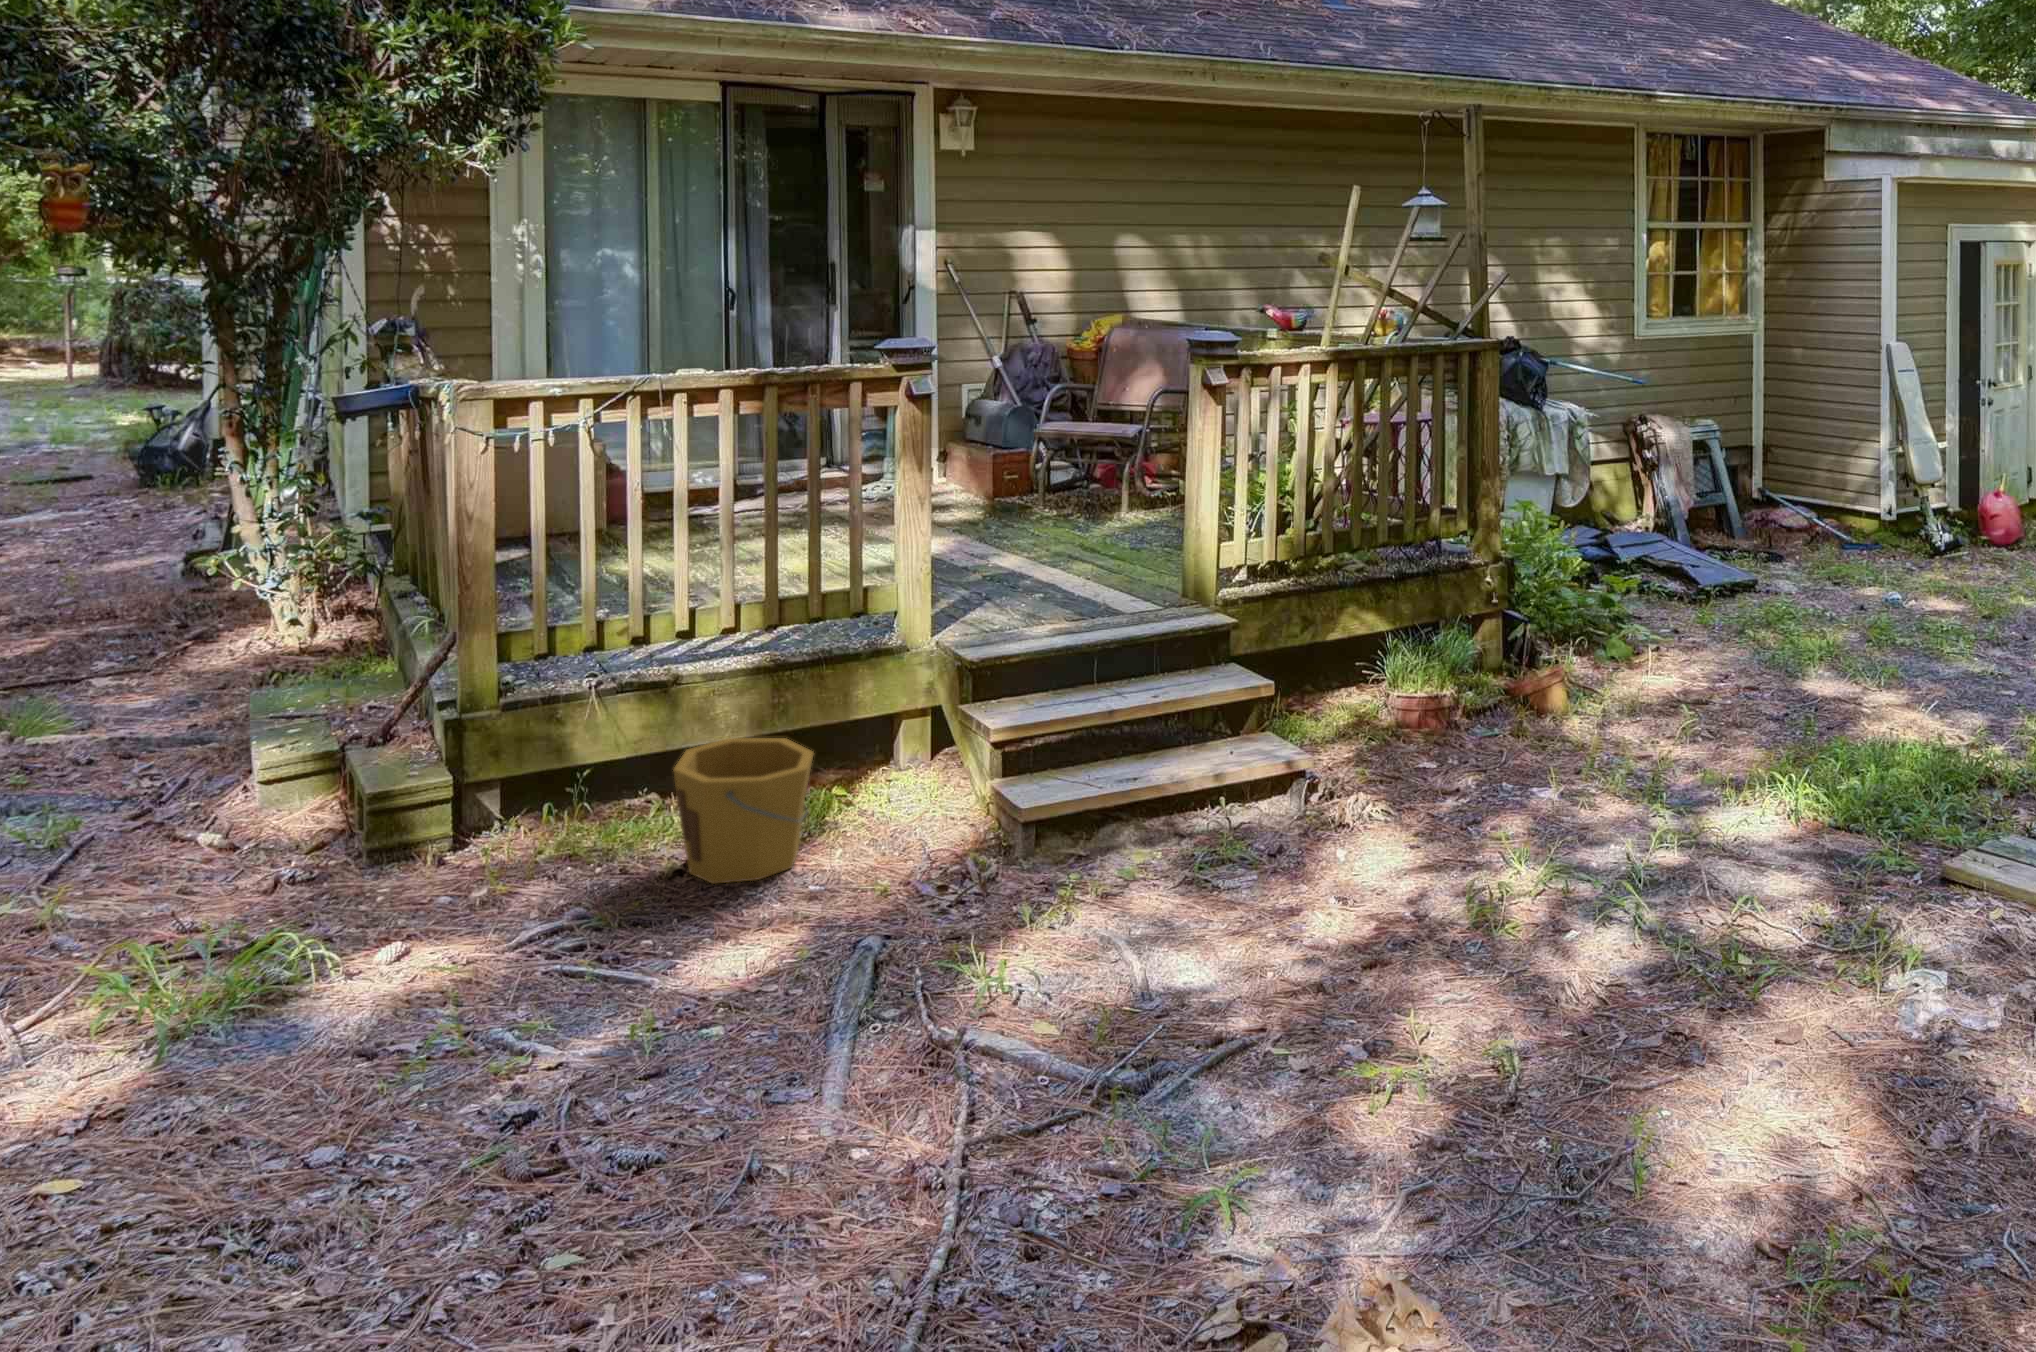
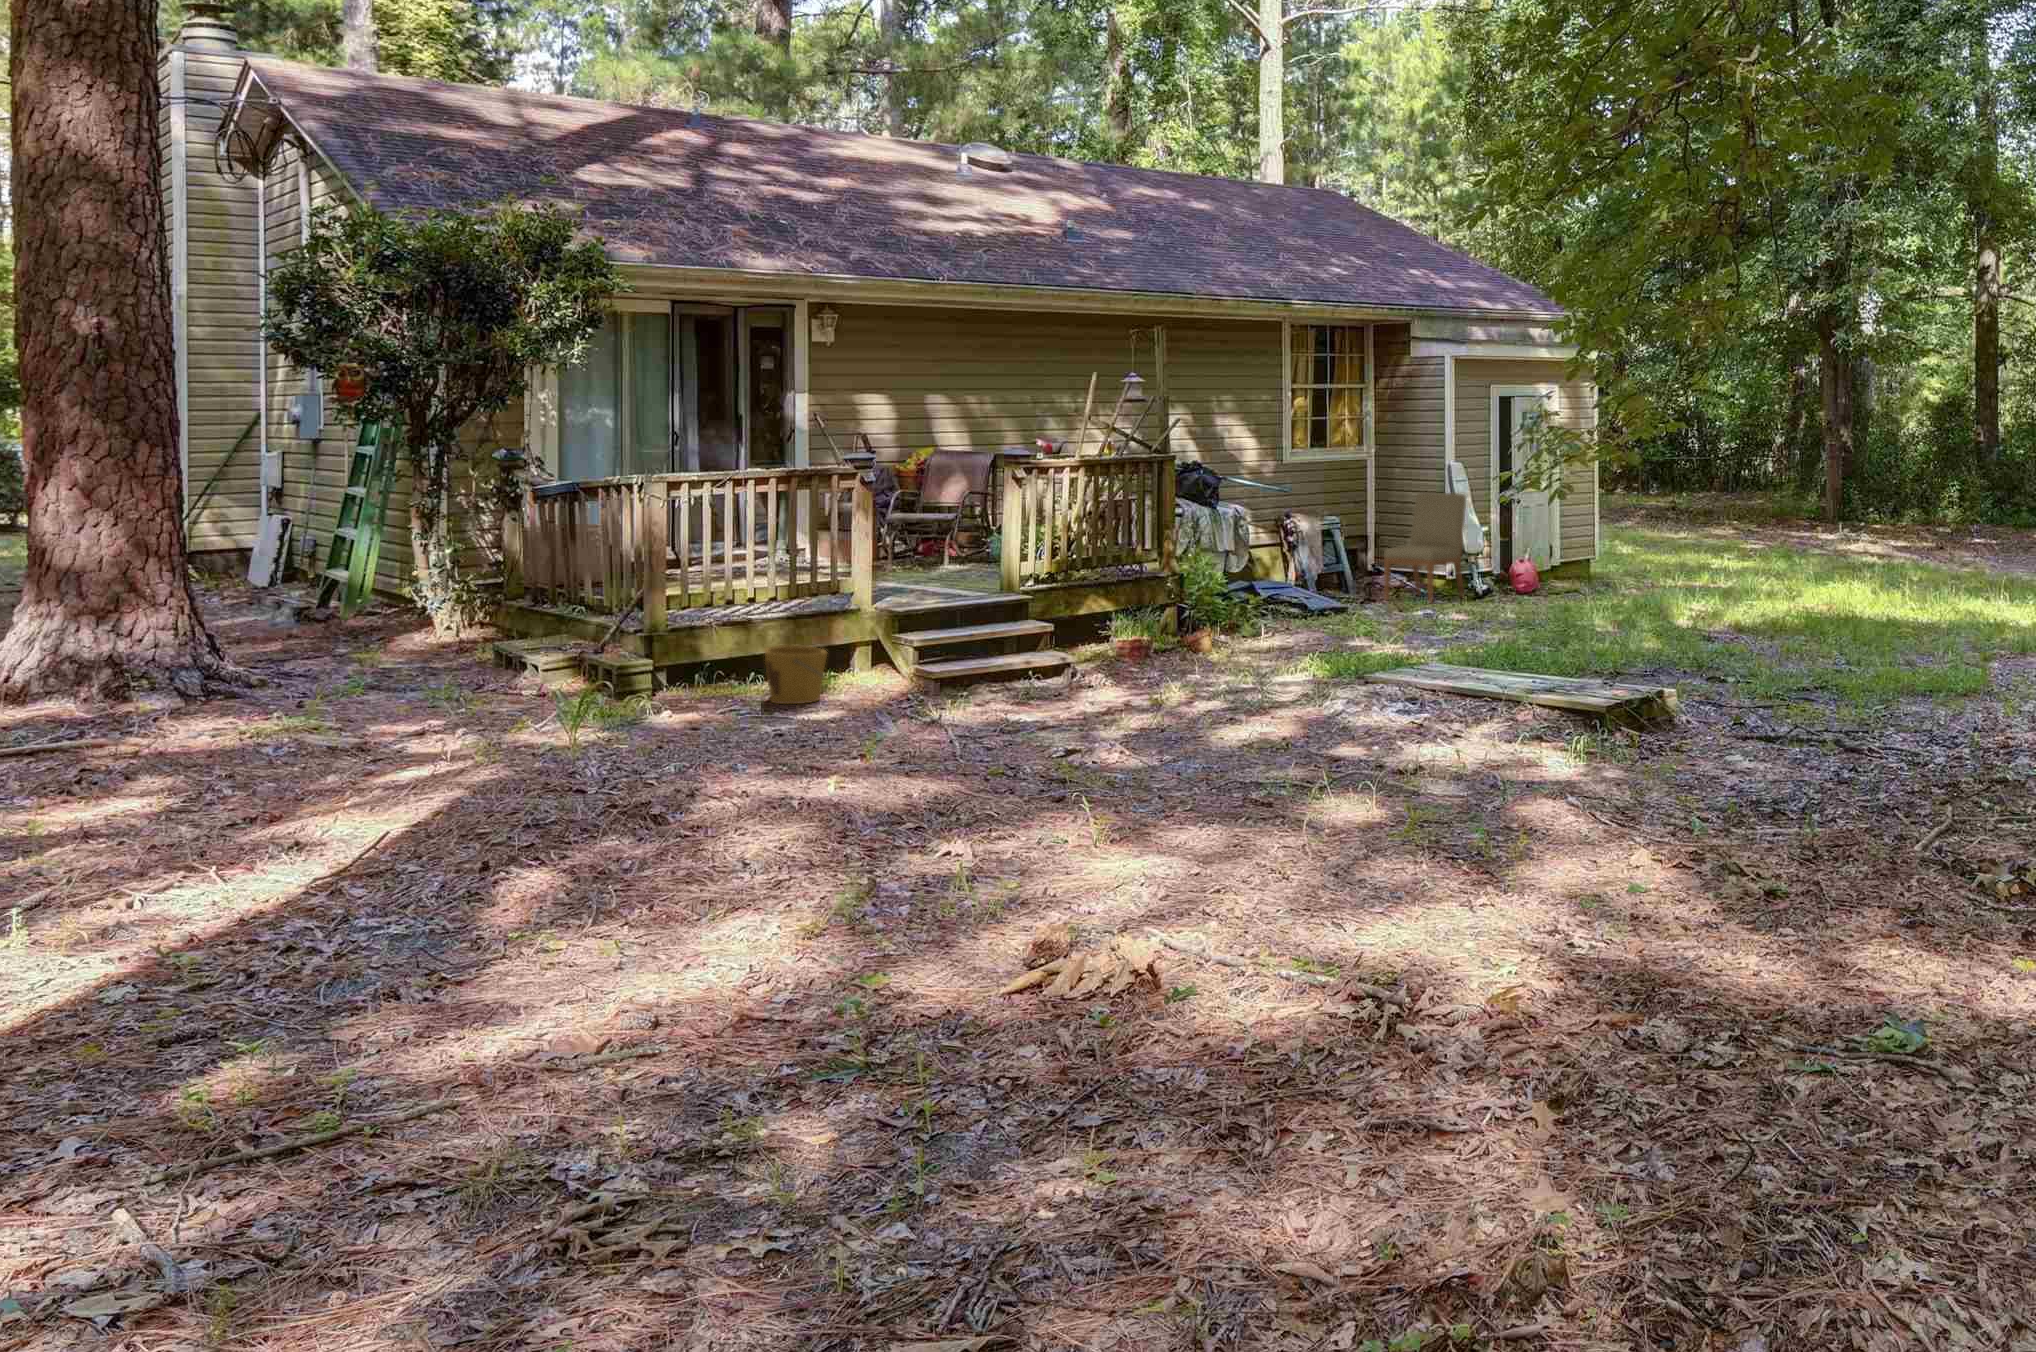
chair: none [1783,386,1906,558] -> present [1384,492,1466,603]

